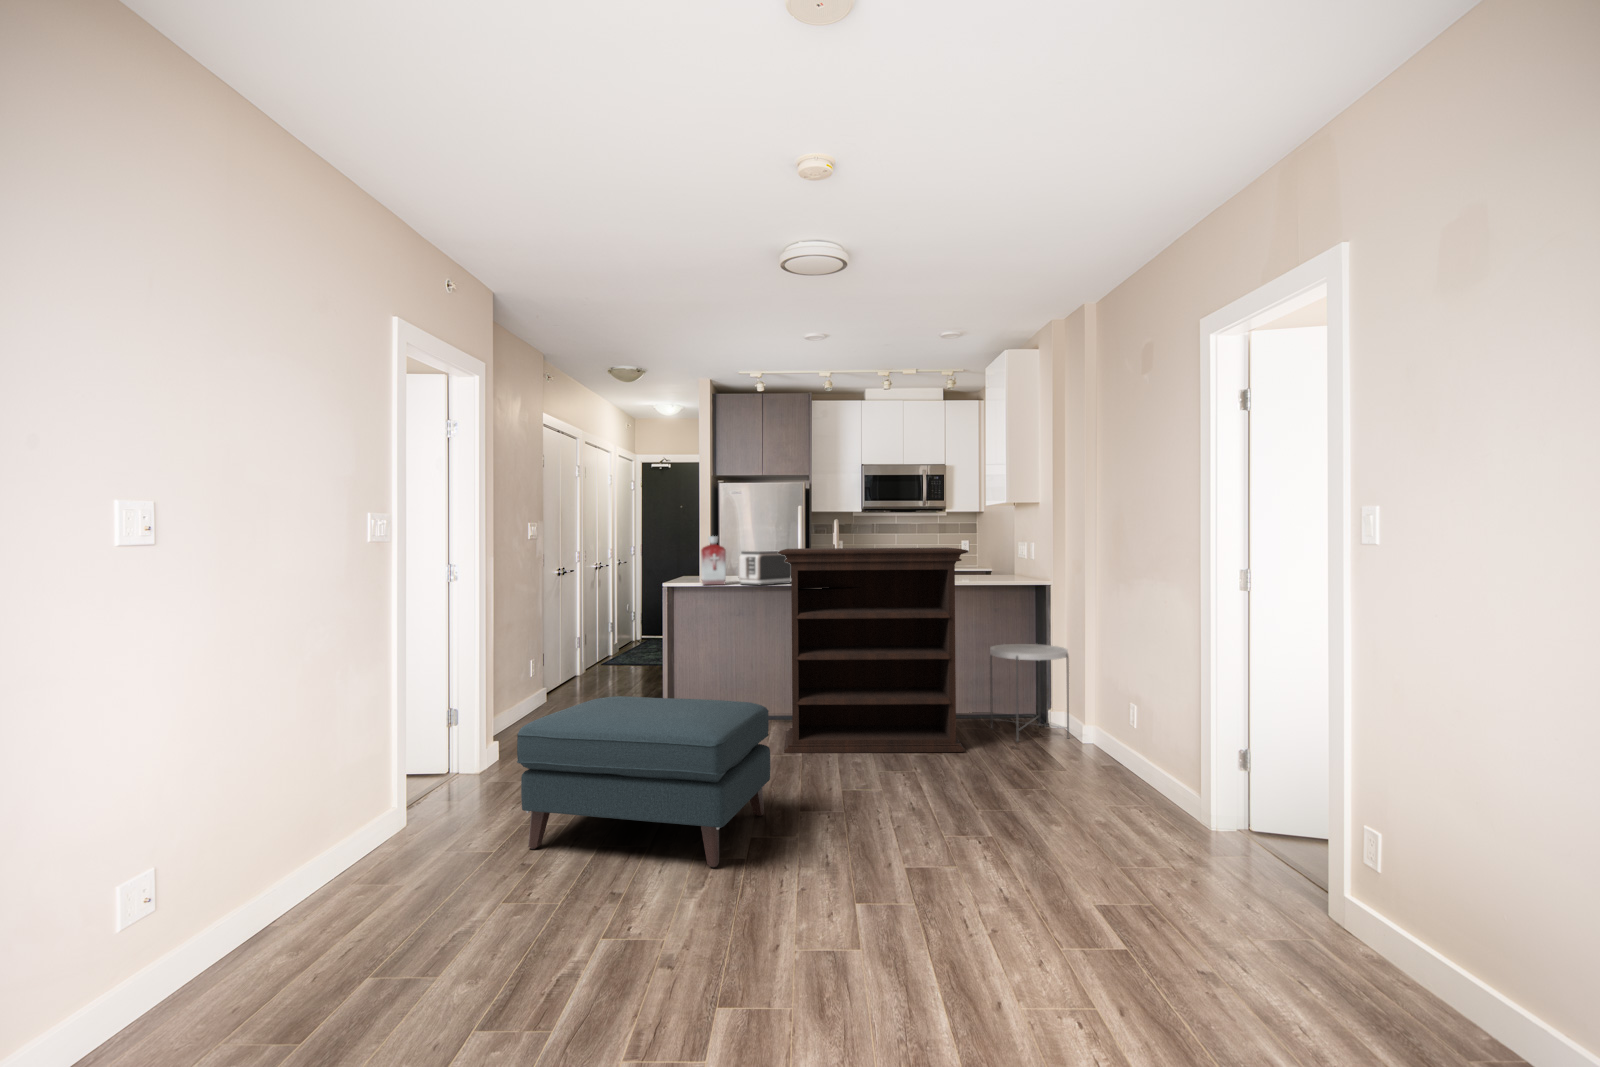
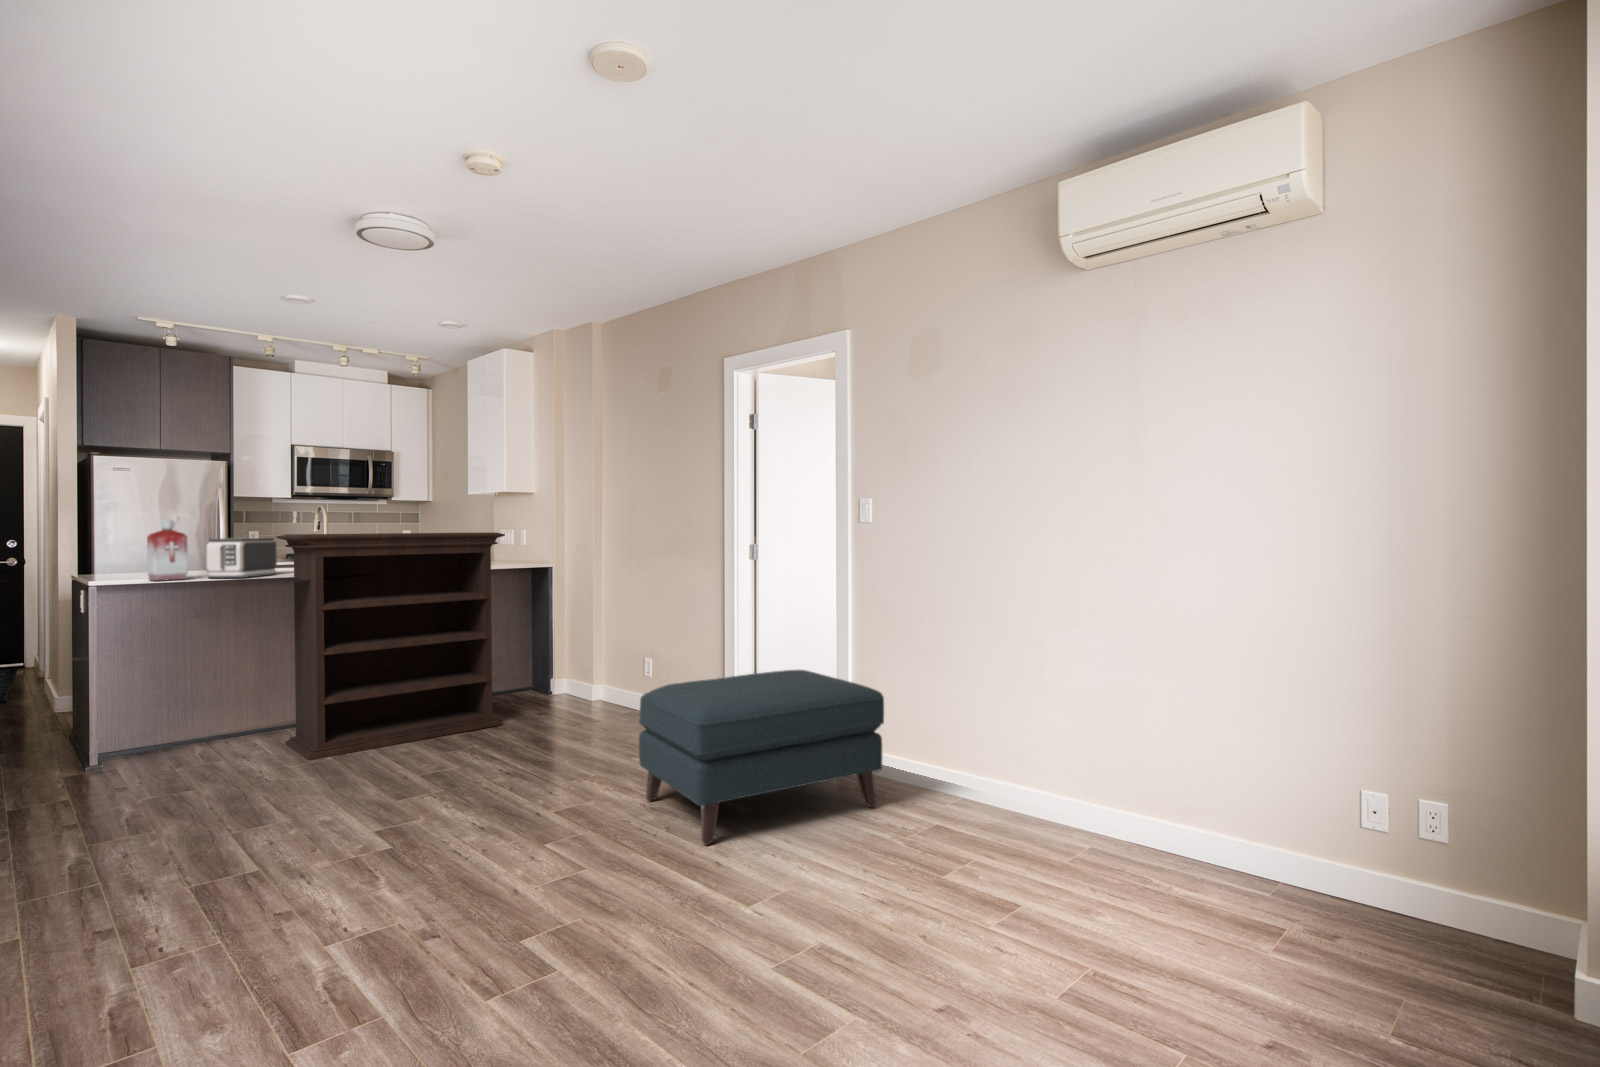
side table: present [990,644,1069,742] -> none [501,621,577,710]
ottoman: present [517,696,770,867] -> present [639,670,884,845]

